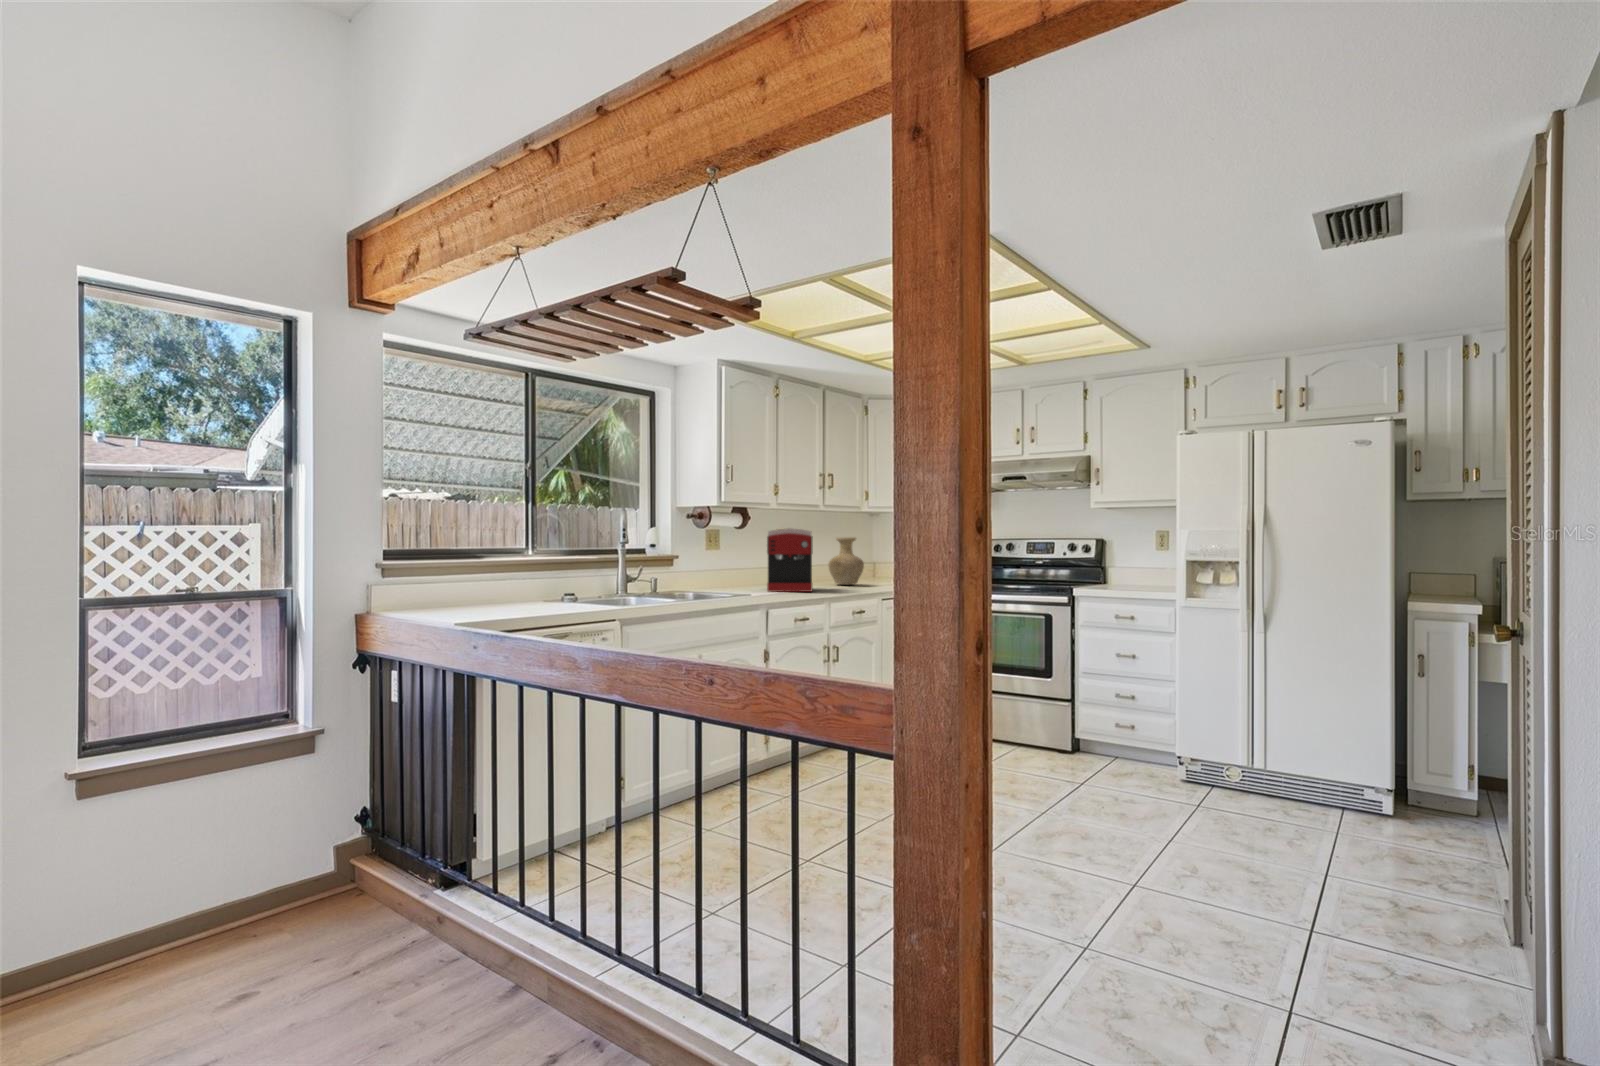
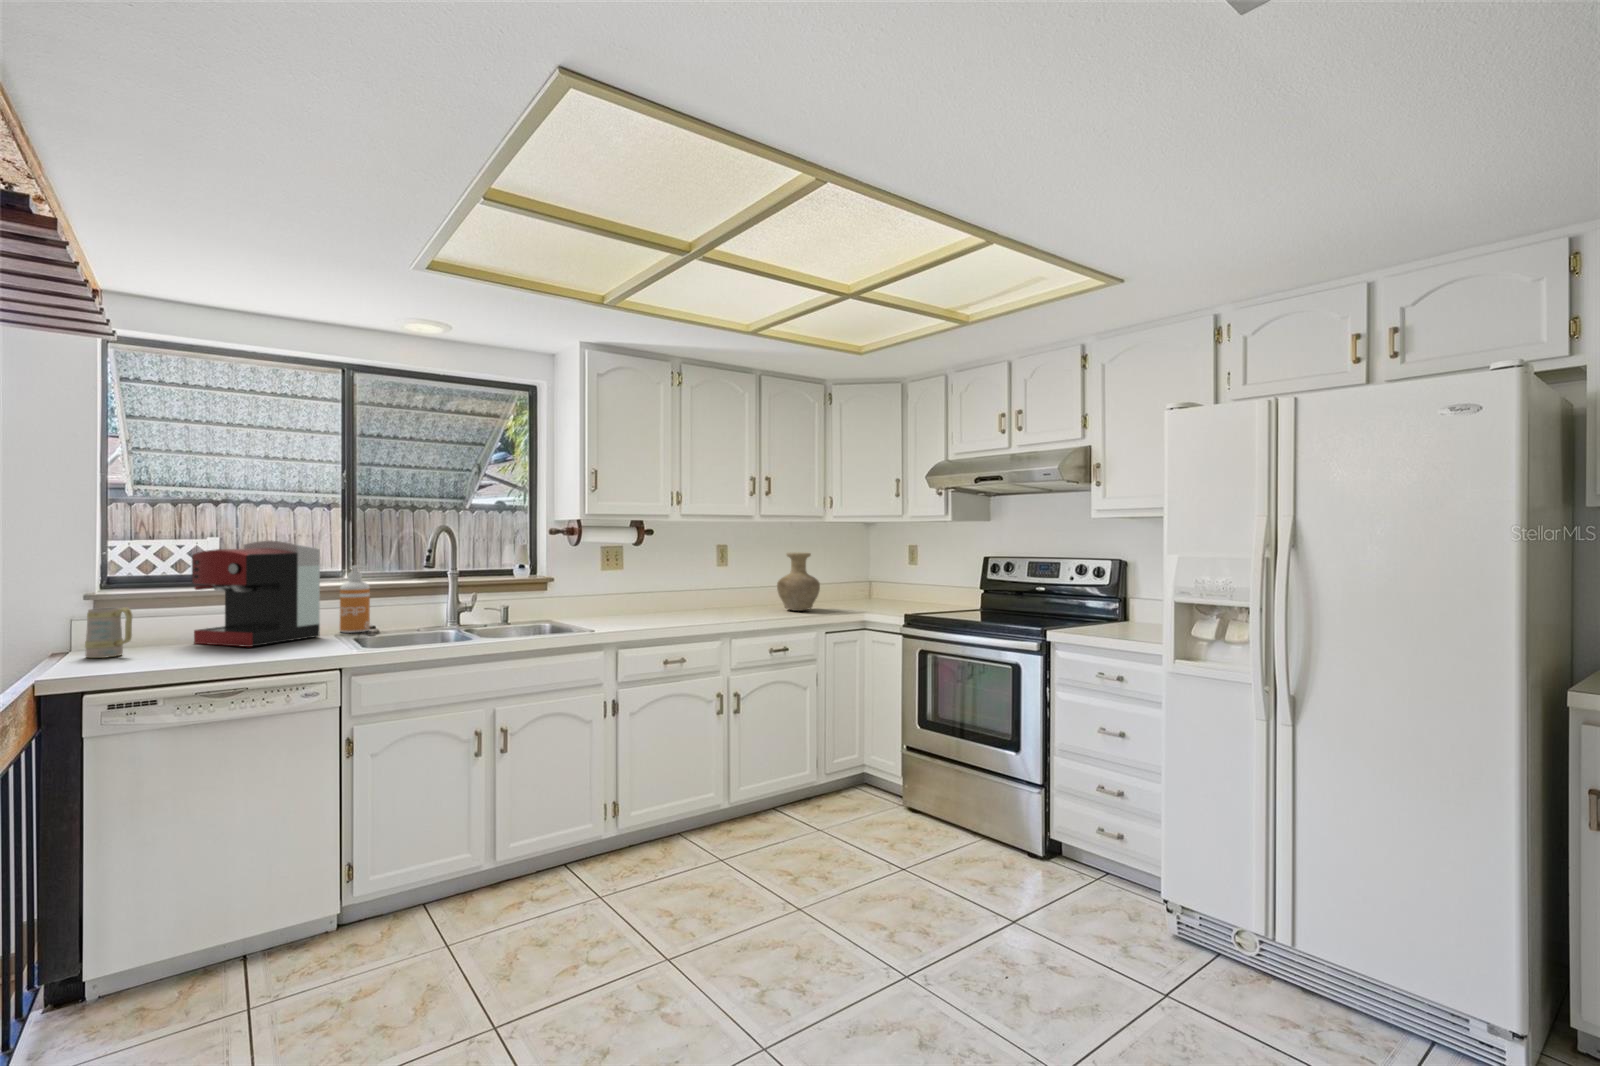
coffee maker: present [767,528,813,592] -> present [192,540,320,647]
soap dispenser: none [555,544,578,601] -> present [340,566,370,633]
mug: none [432,574,470,617] -> present [85,608,132,658]

